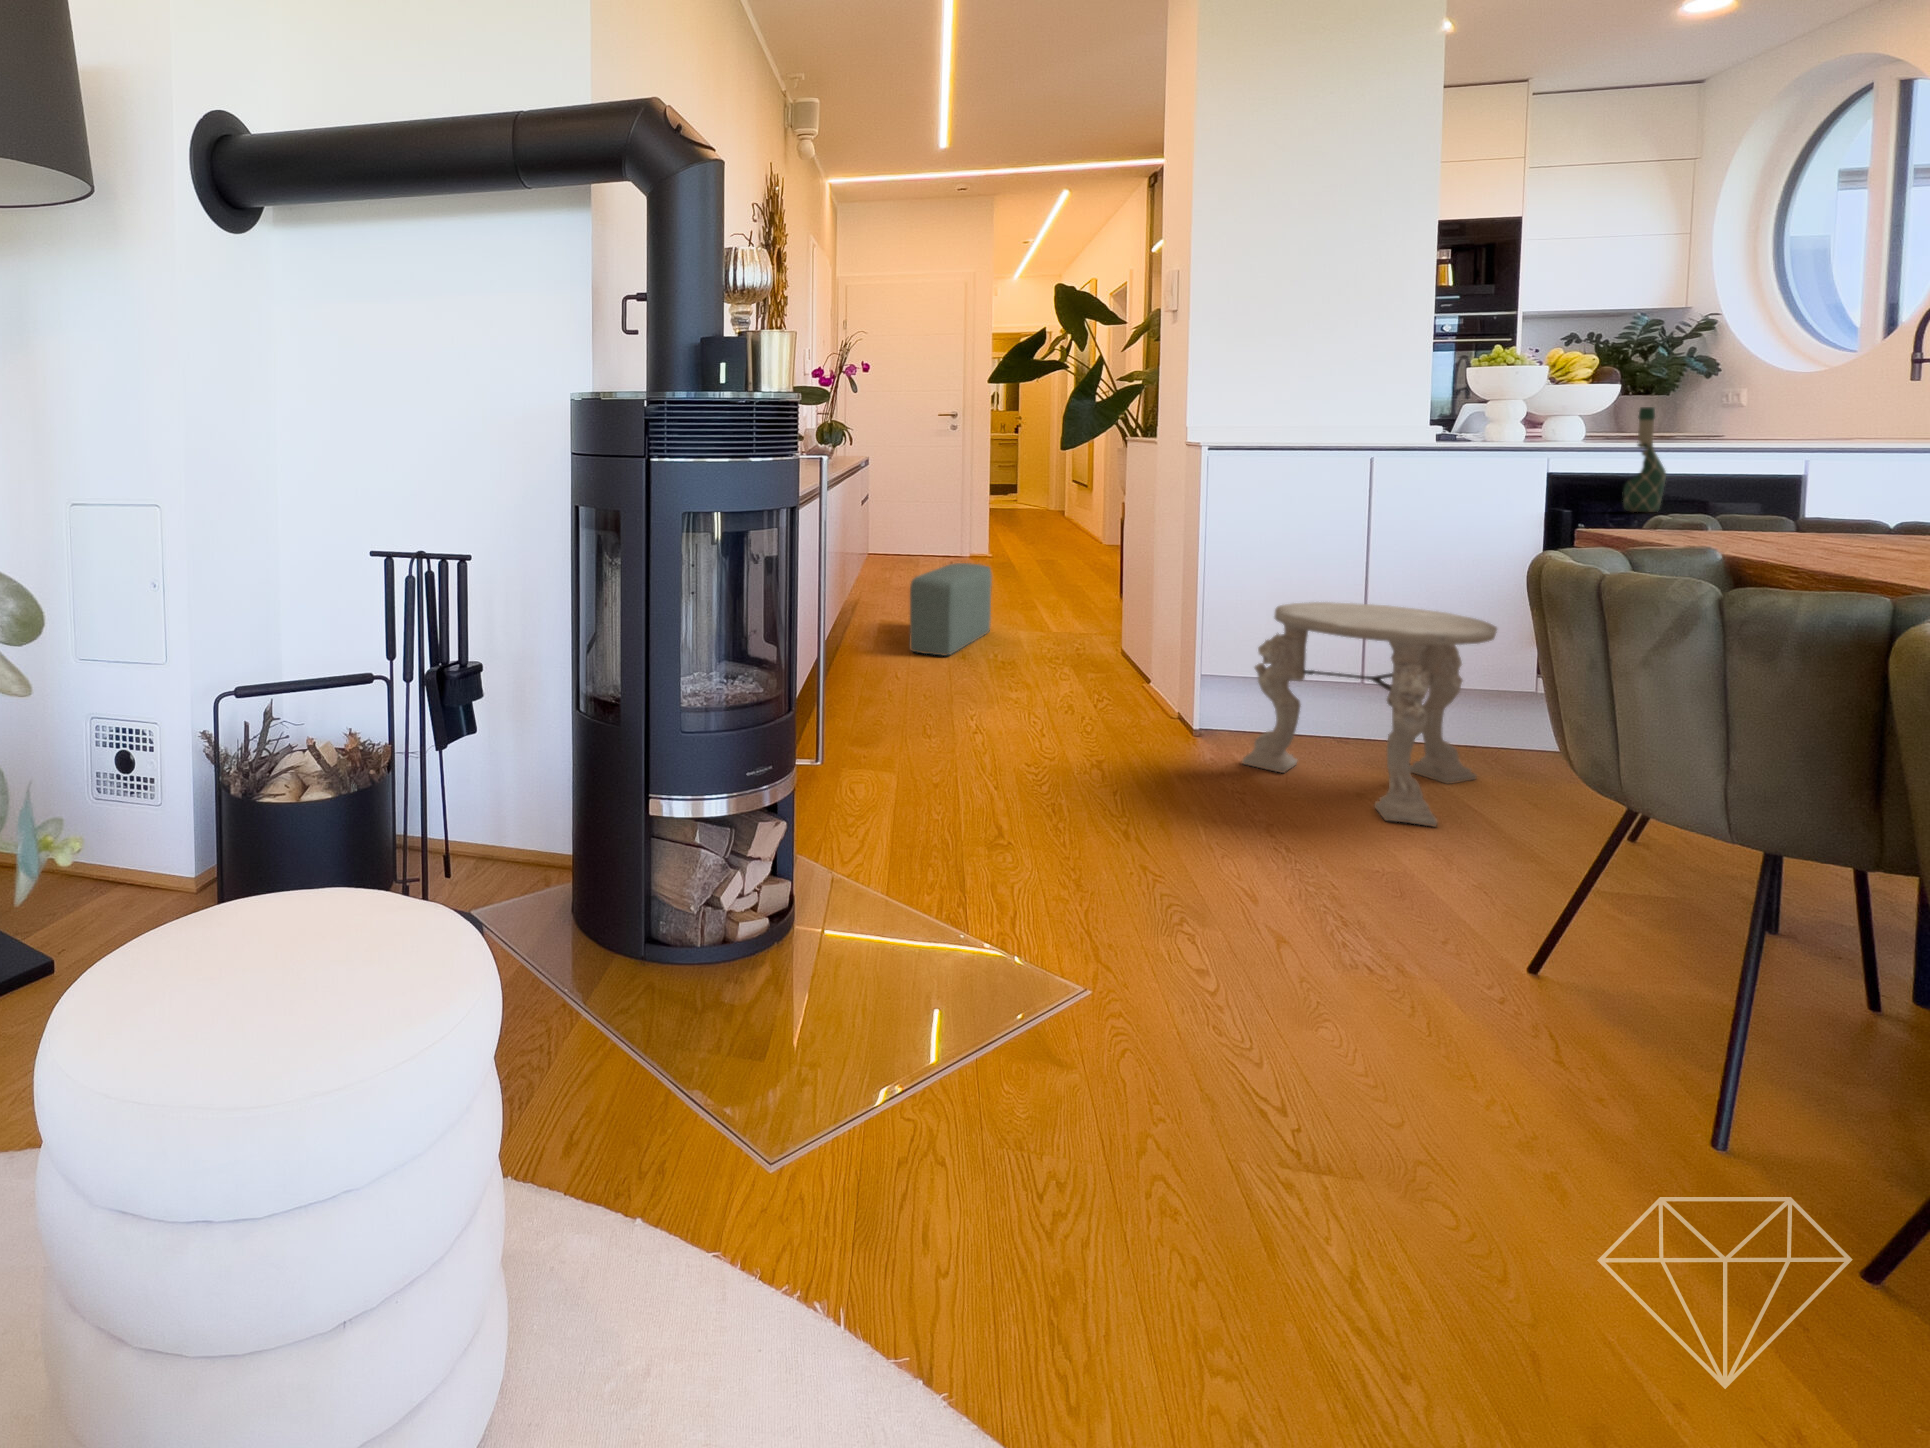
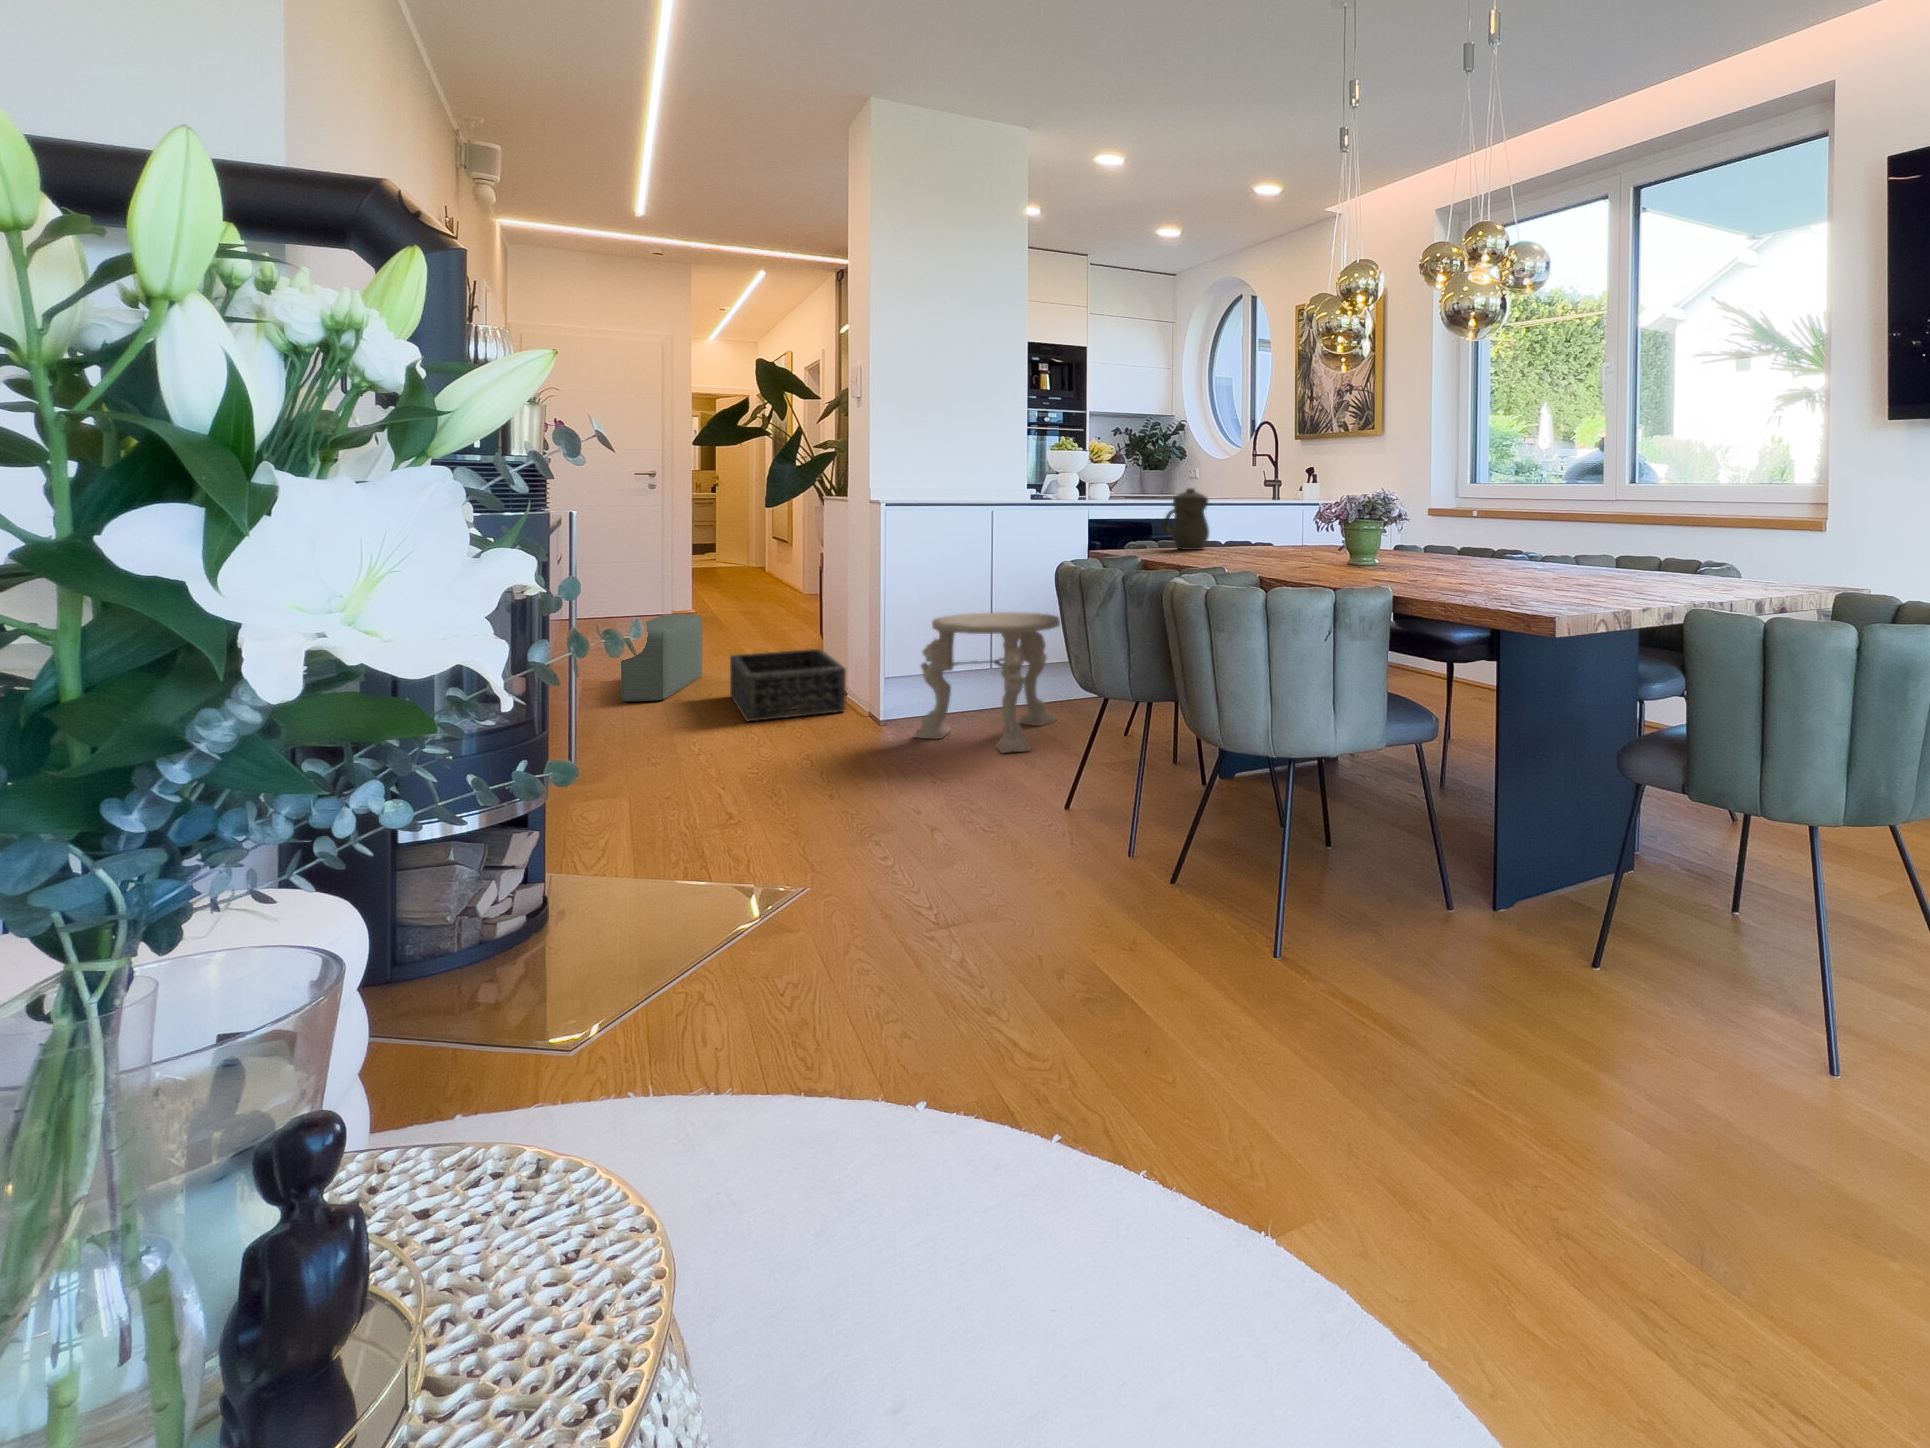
wine bottle: present [1623,407,1666,512] -> none [1126,479,1146,542]
teapot: none [1726,421,1855,534] -> present [1163,488,1209,550]
basket: none [1016,616,1150,705] -> present [730,649,846,721]

